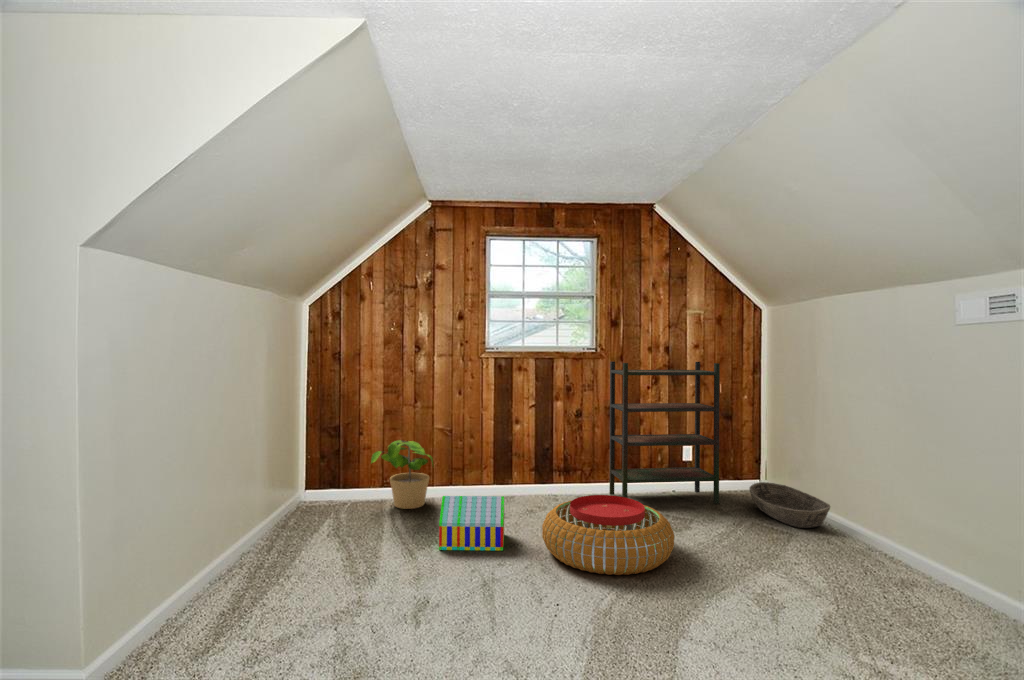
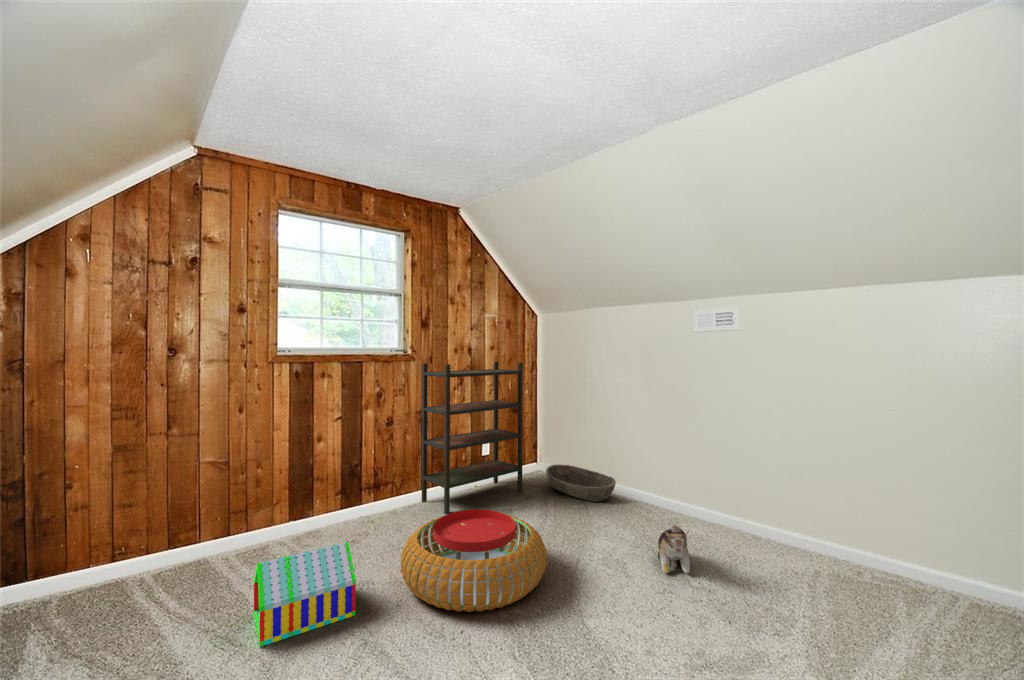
potted plant: present [371,440,433,509] -> none [92,487,207,590]
plush toy: none [793,546,846,604] -> present [658,525,690,574]

